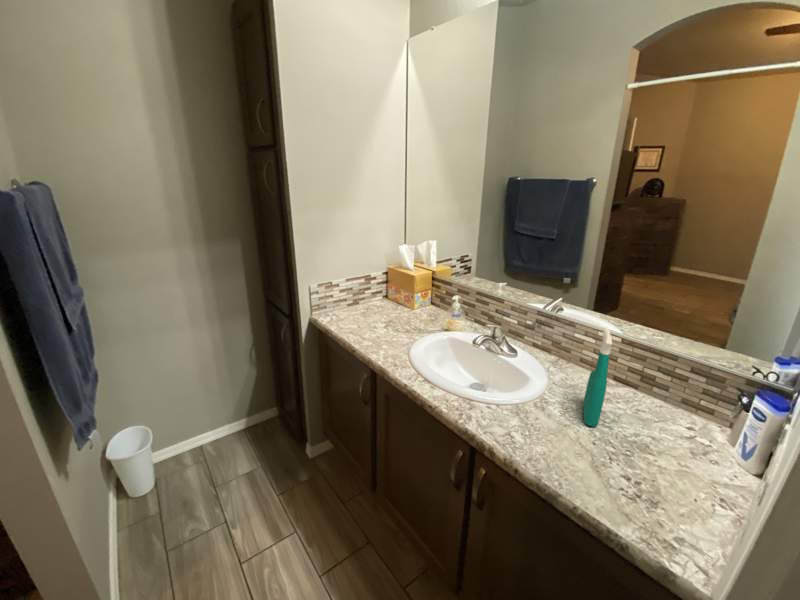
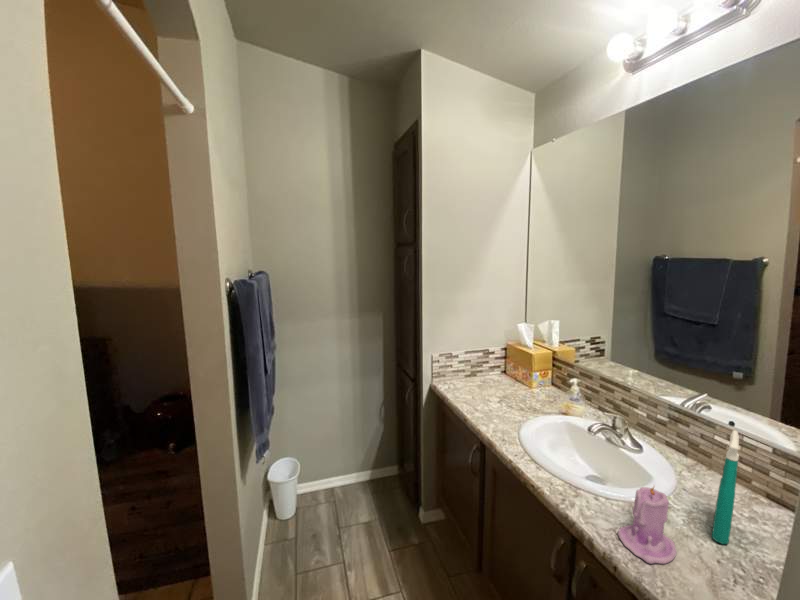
candle: none [513,388,563,460] -> present [618,487,677,564]

